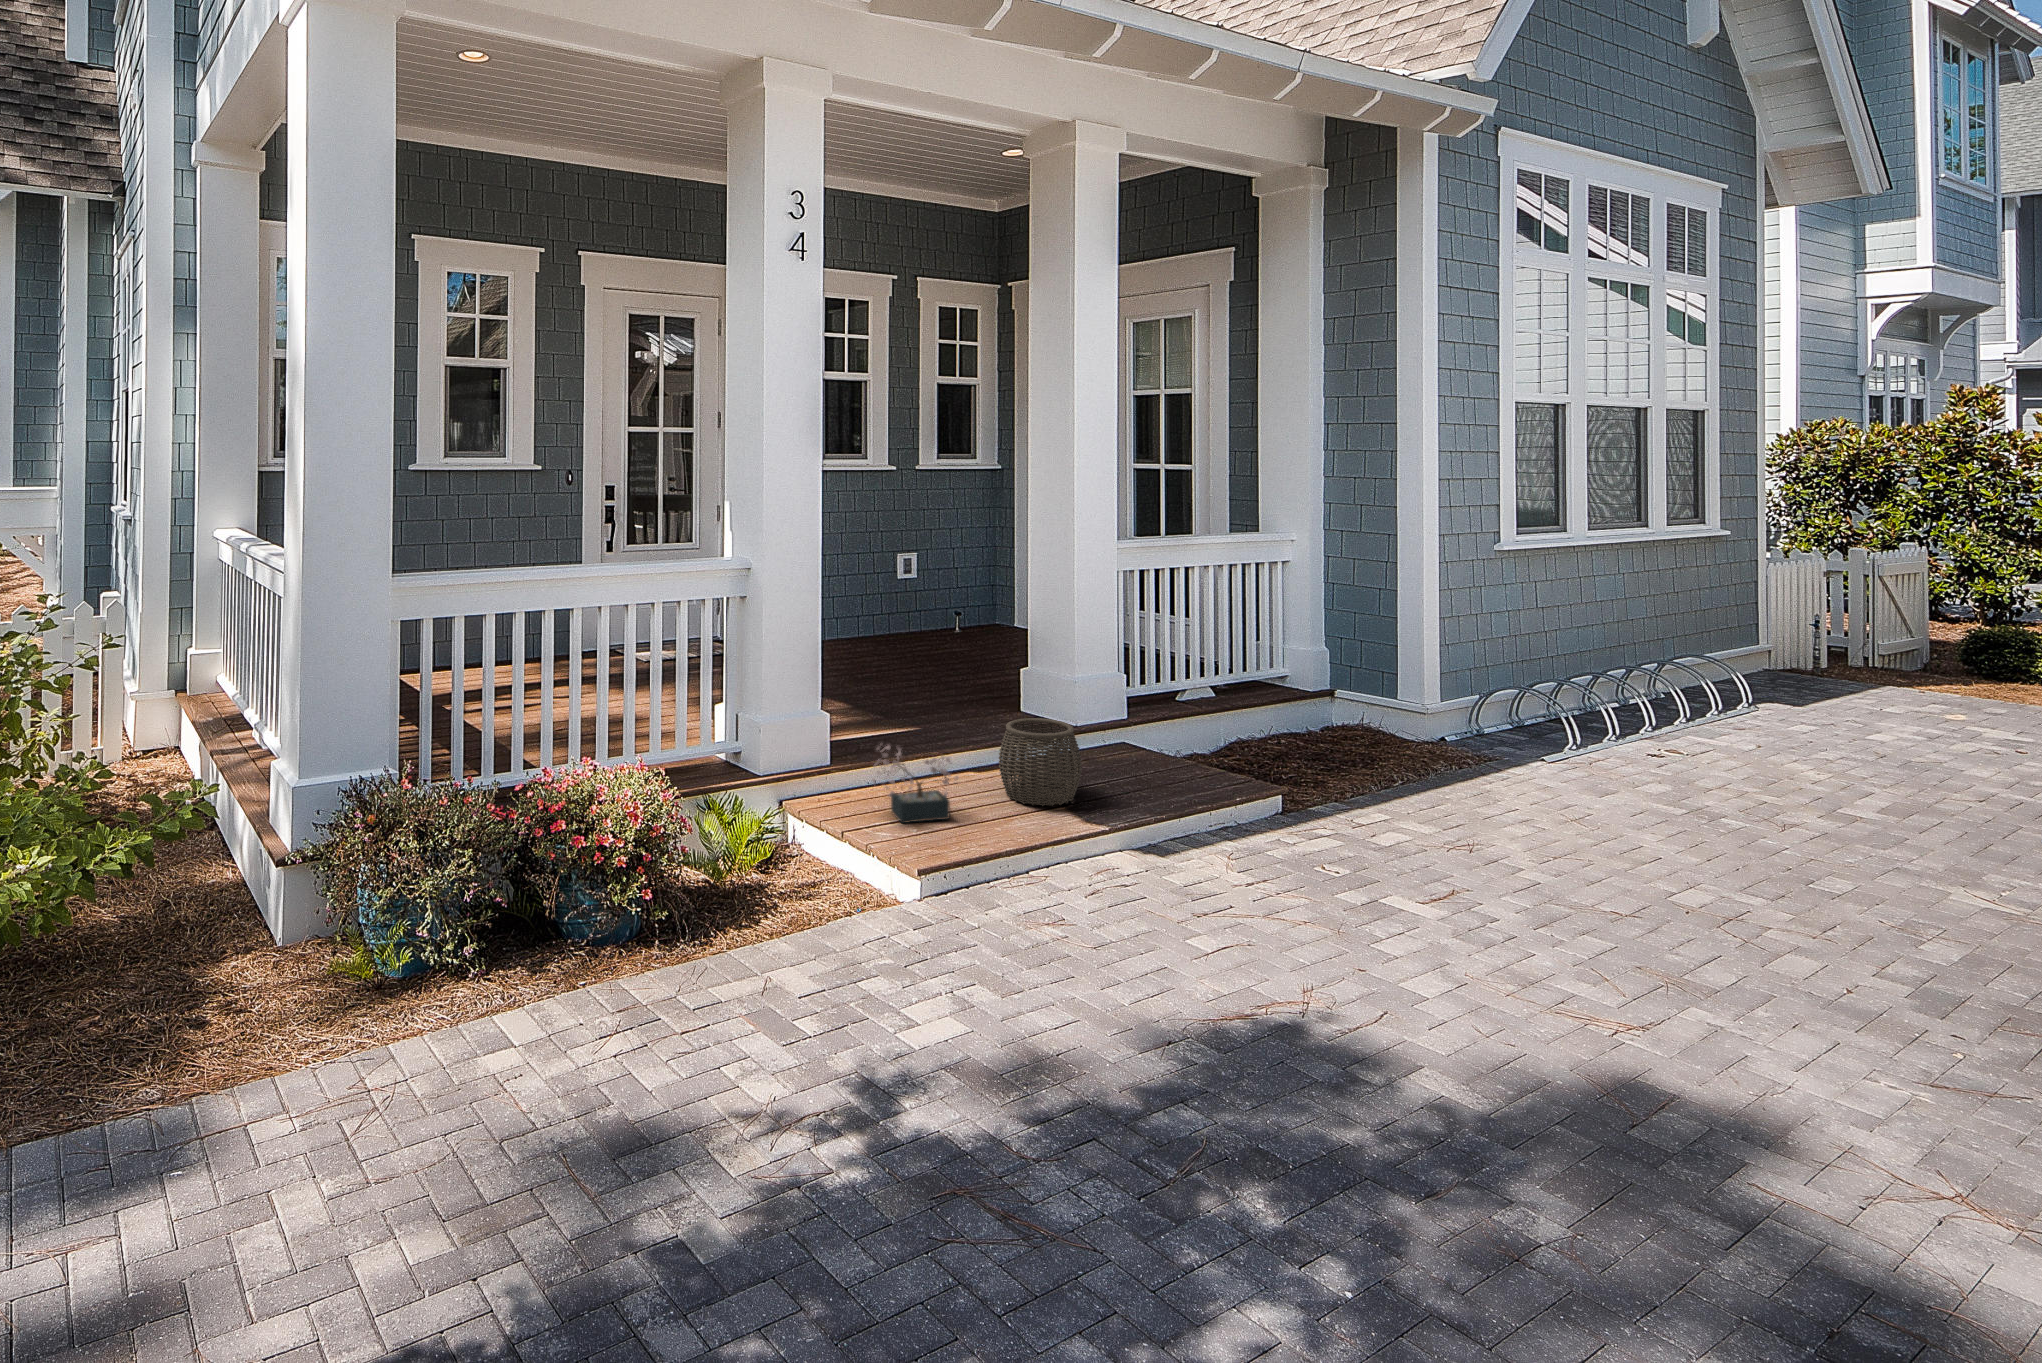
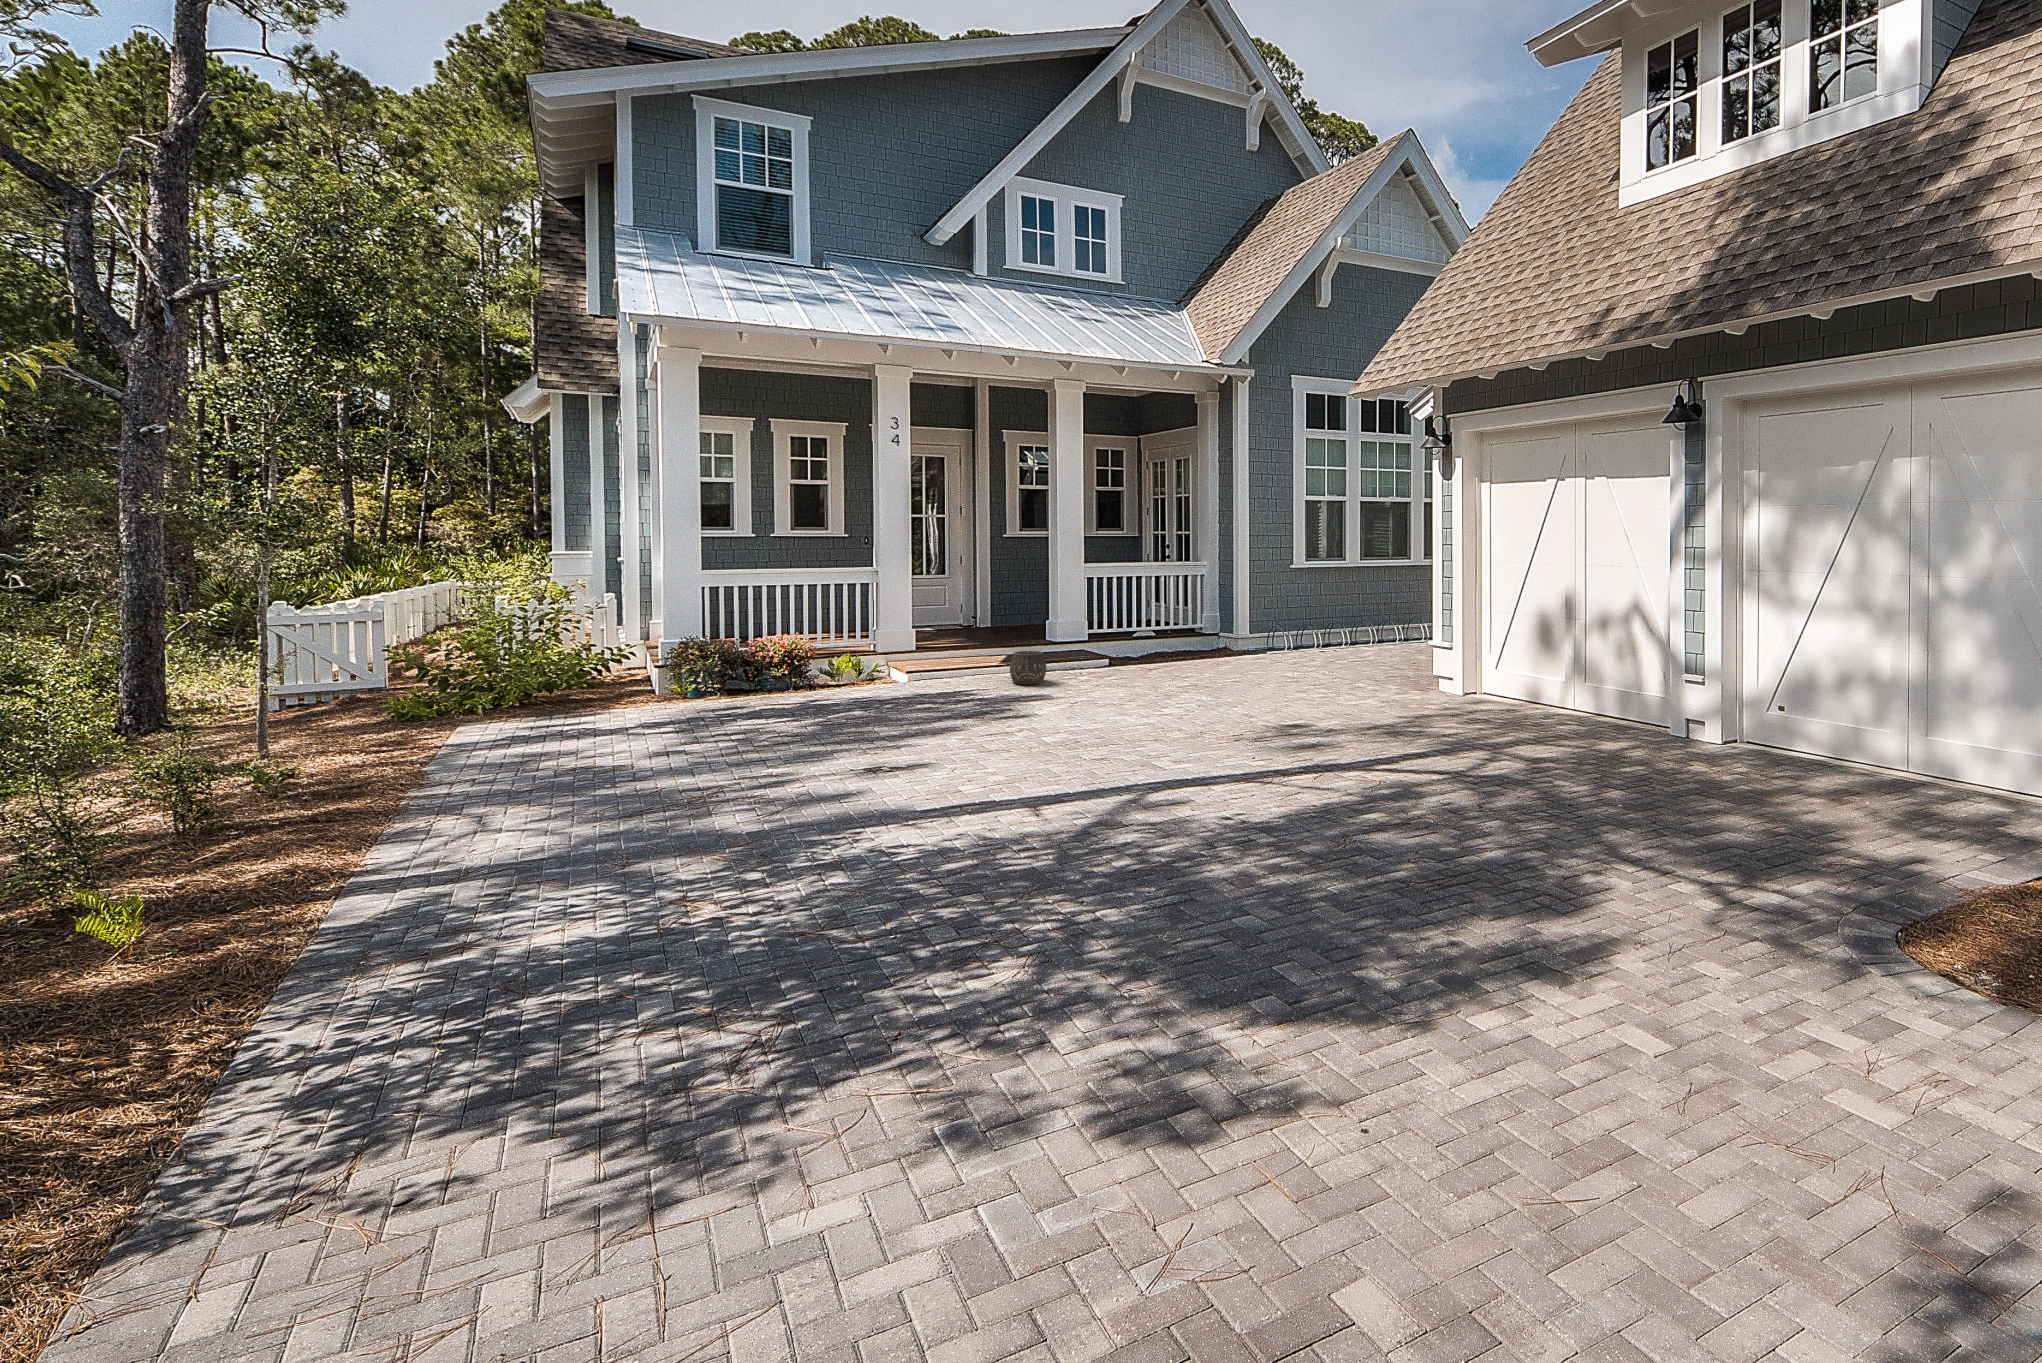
decorative plant: present [873,745,958,823] -> none [942,656,982,687]

